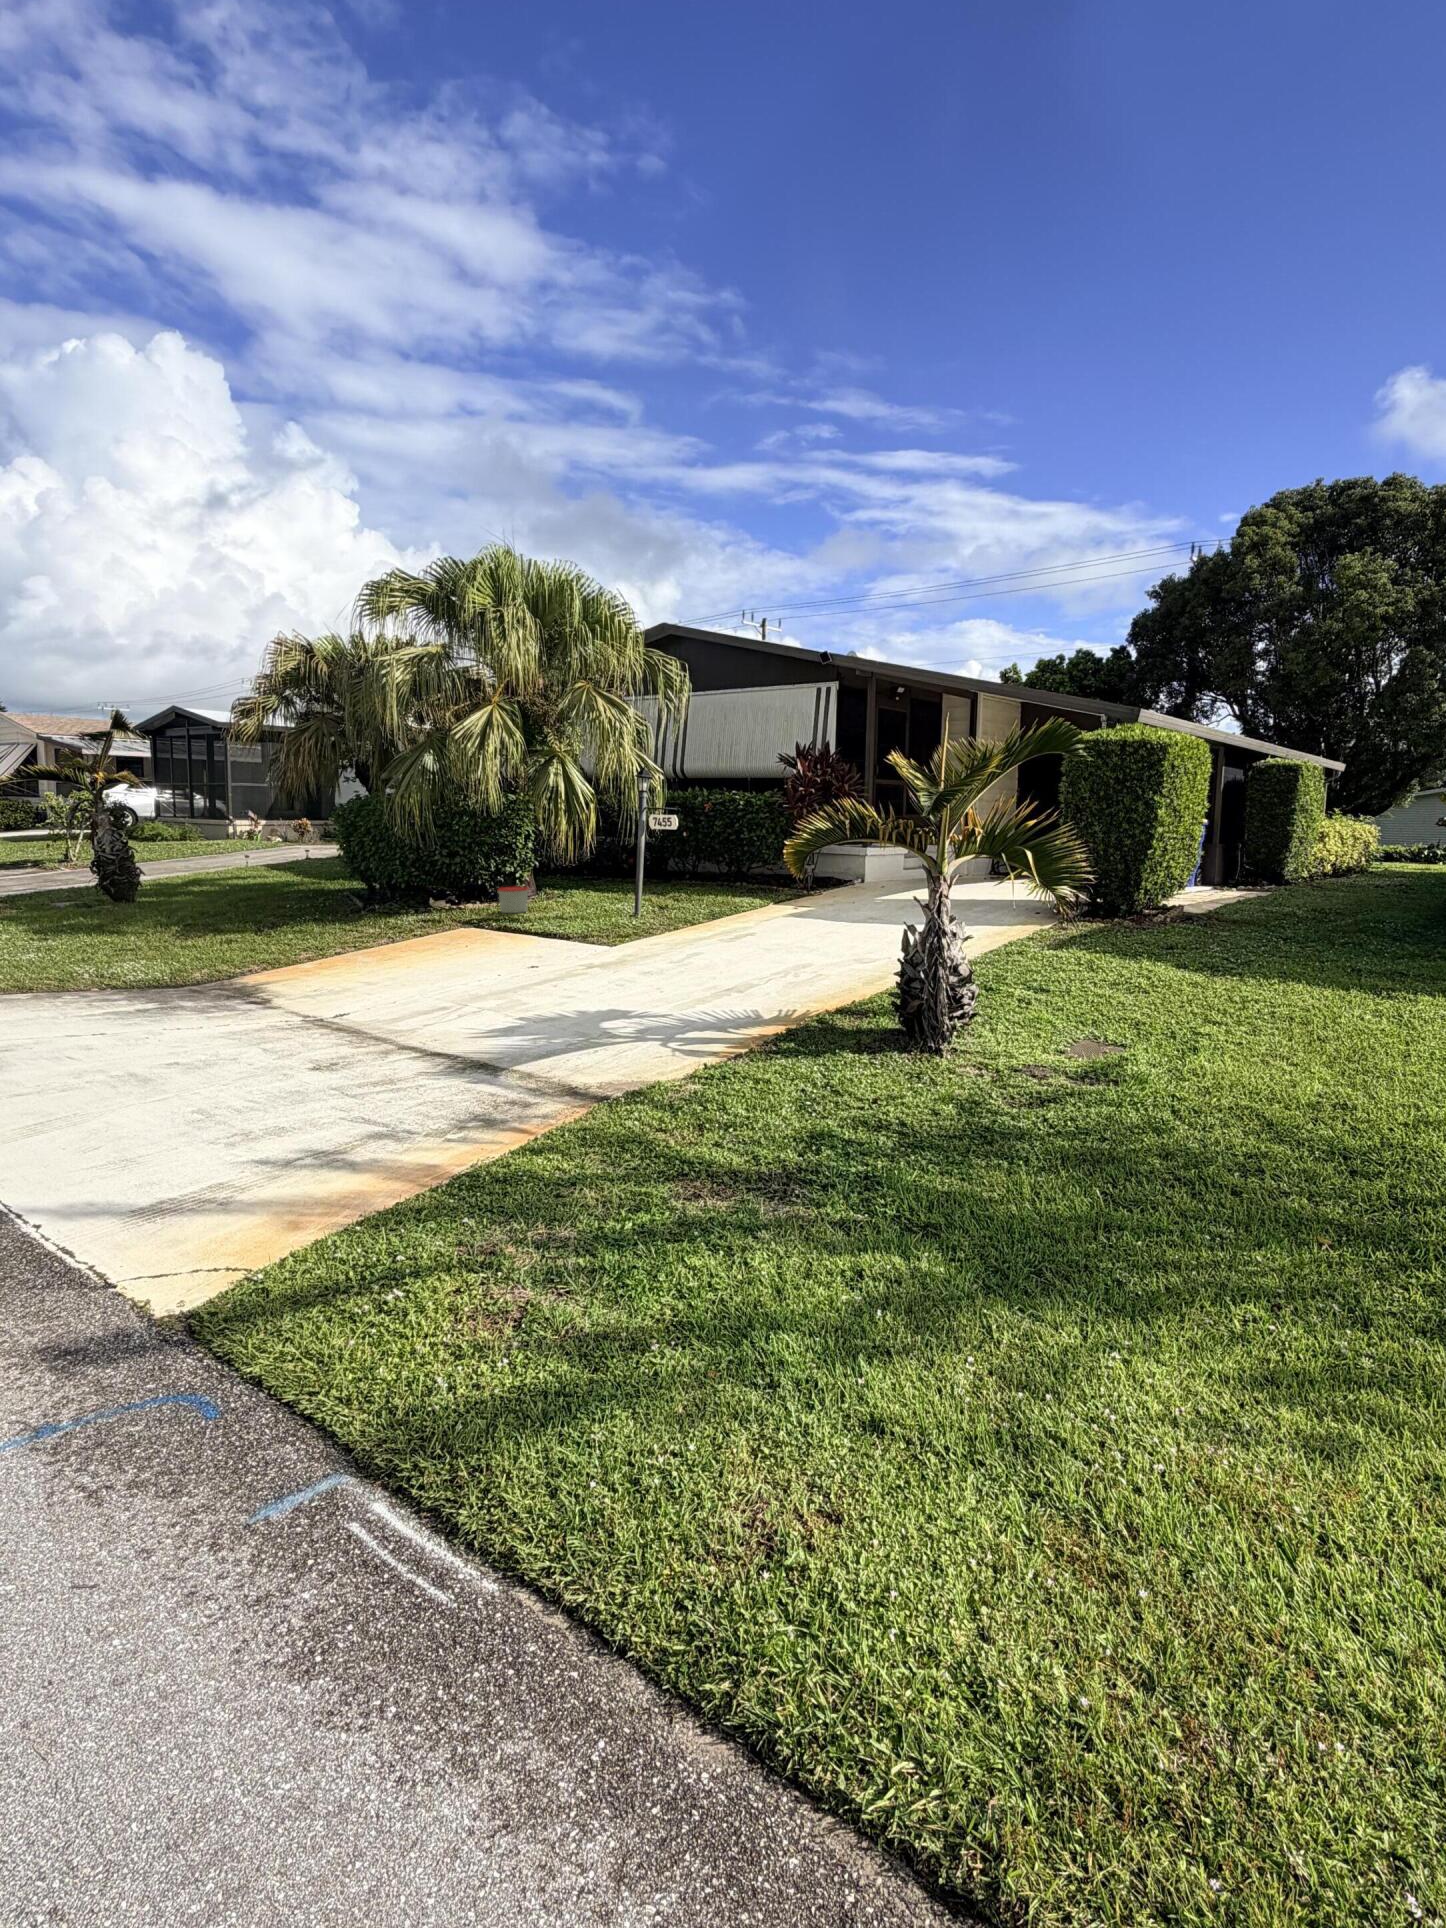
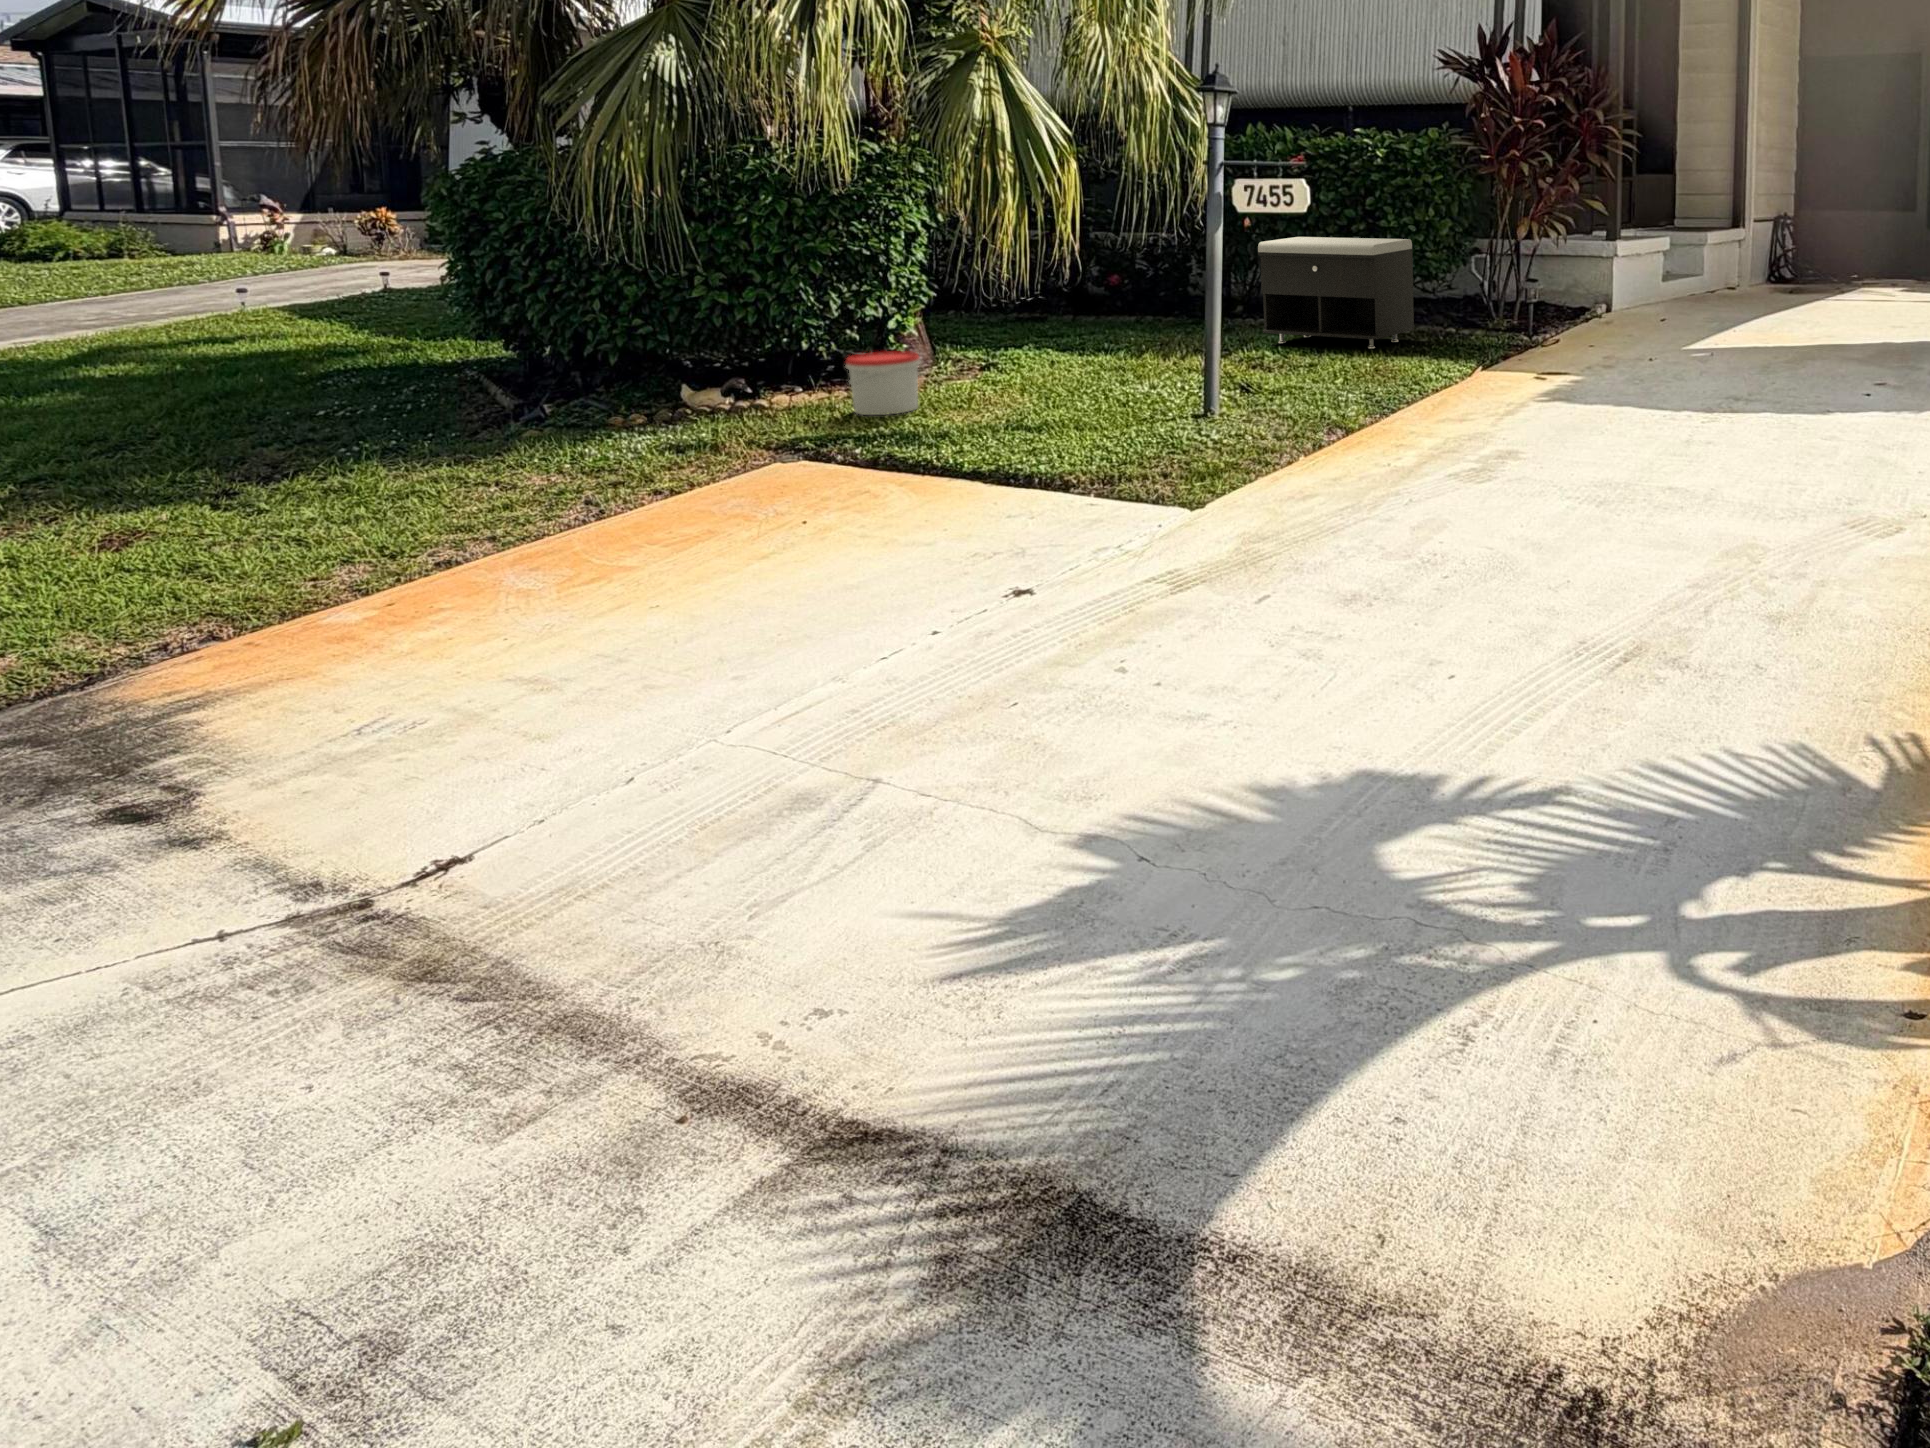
storage bench: none [692,842,764,895] -> present [1258,237,1414,349]

